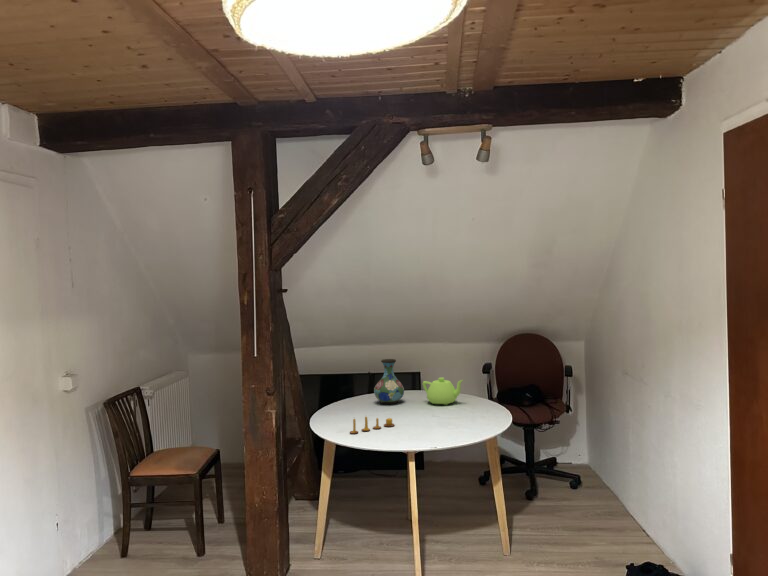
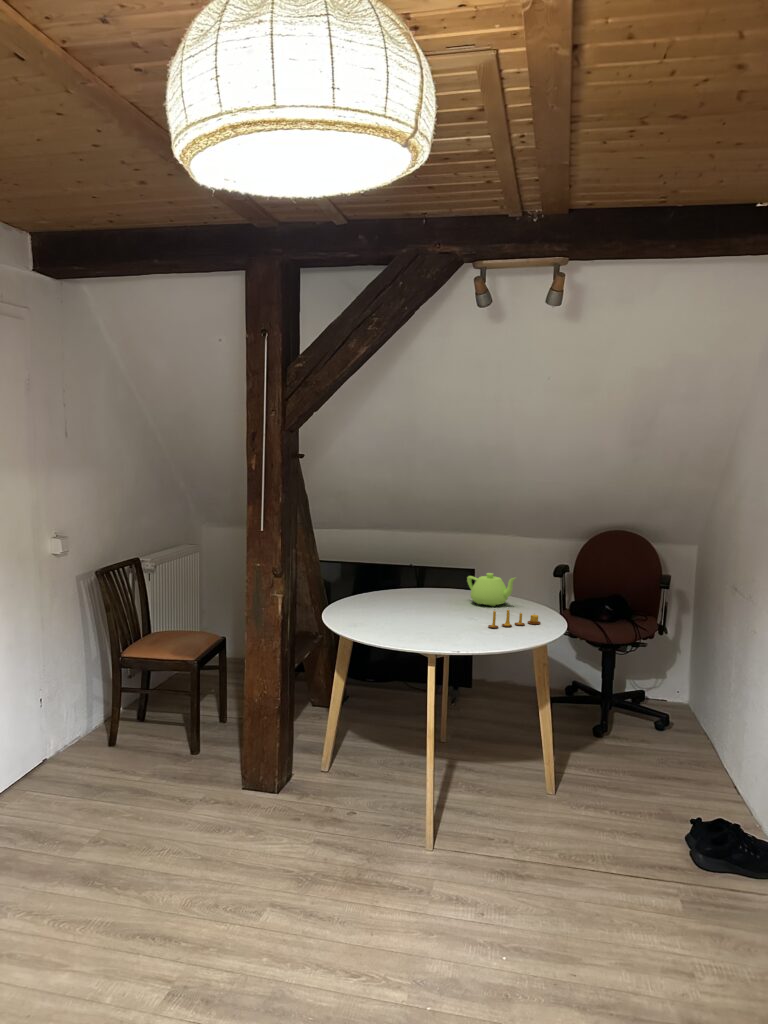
vase: present [374,359,404,404] -> none [408,546,444,600]
candle: present [350,417,394,434] -> present [488,610,540,628]

